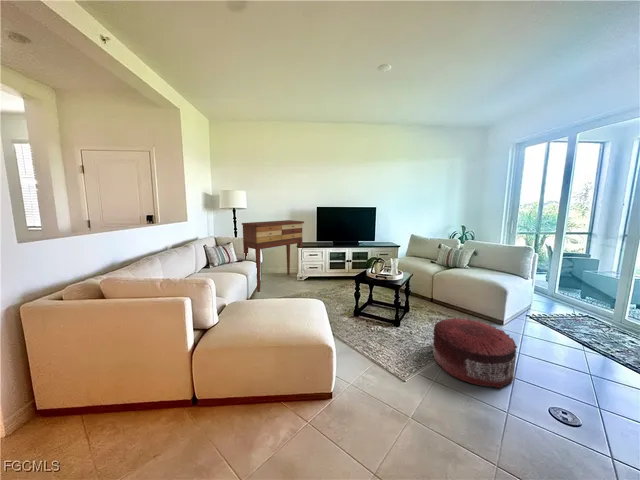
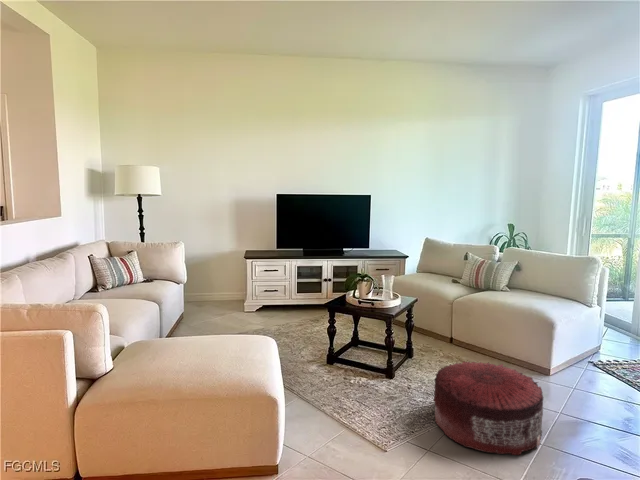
console table: present [242,220,304,292] -> none [152,214,255,330]

